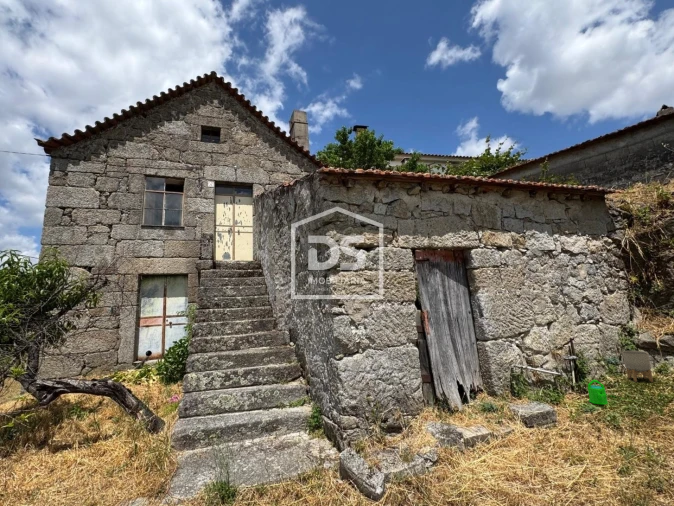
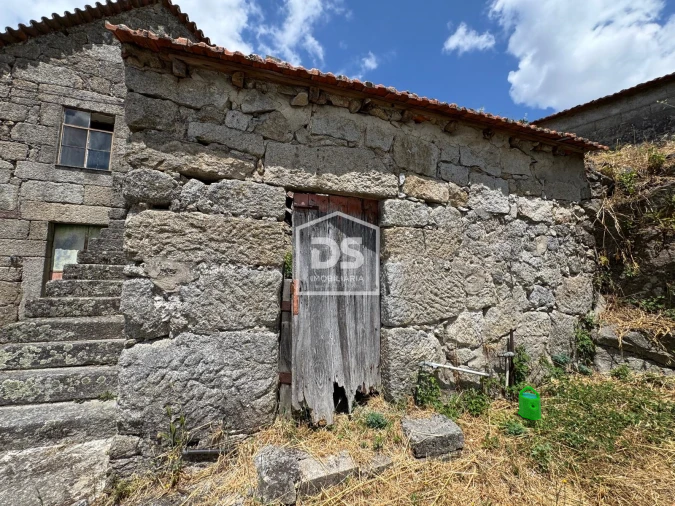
planter: present [622,351,653,382] -> none [573,349,606,391]

